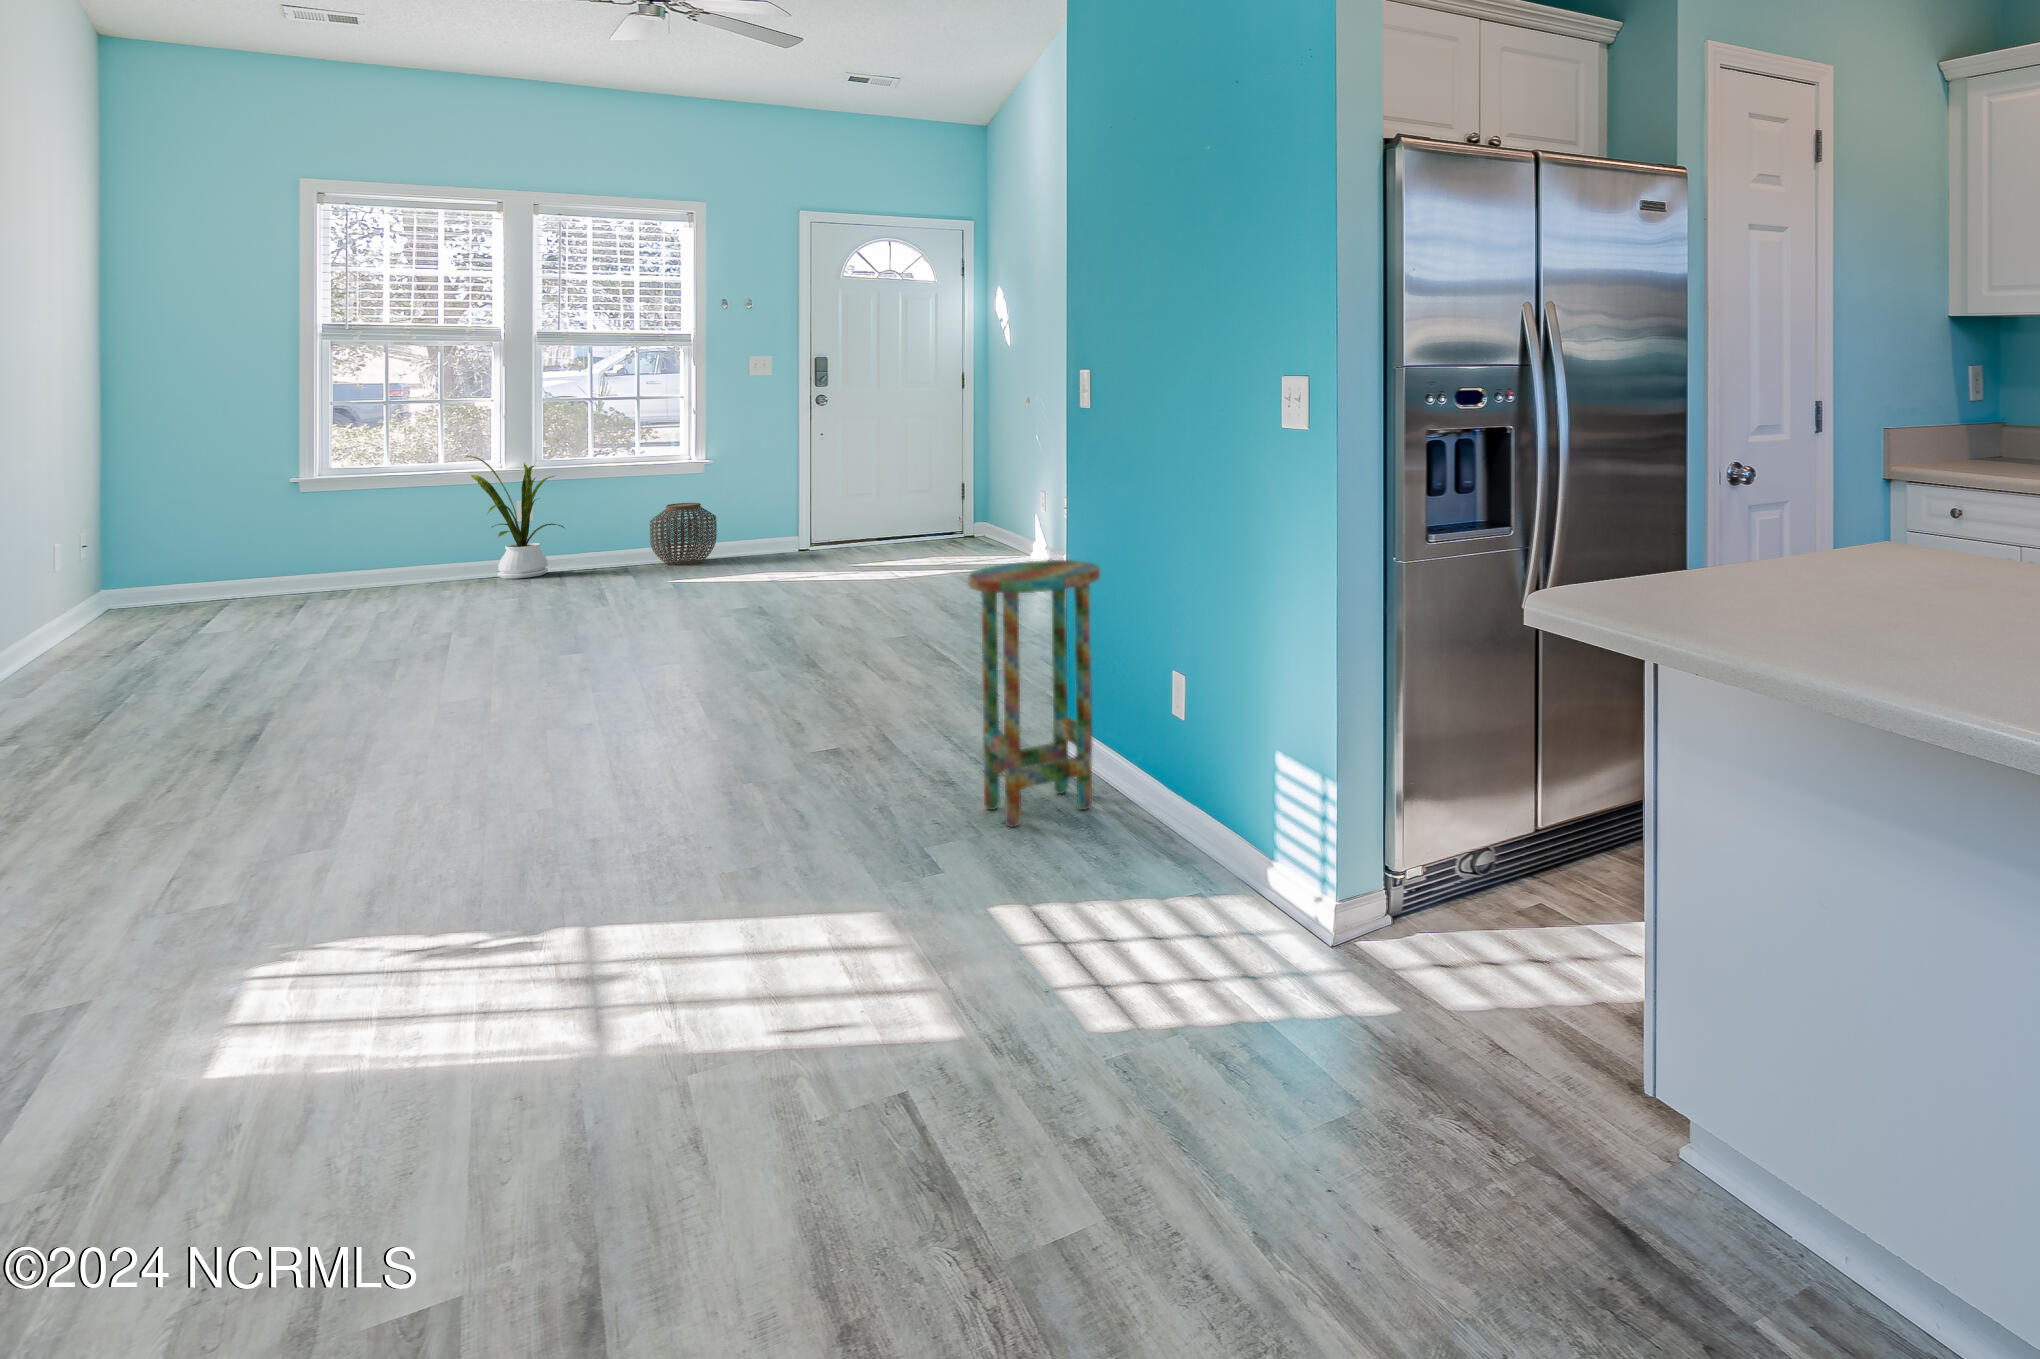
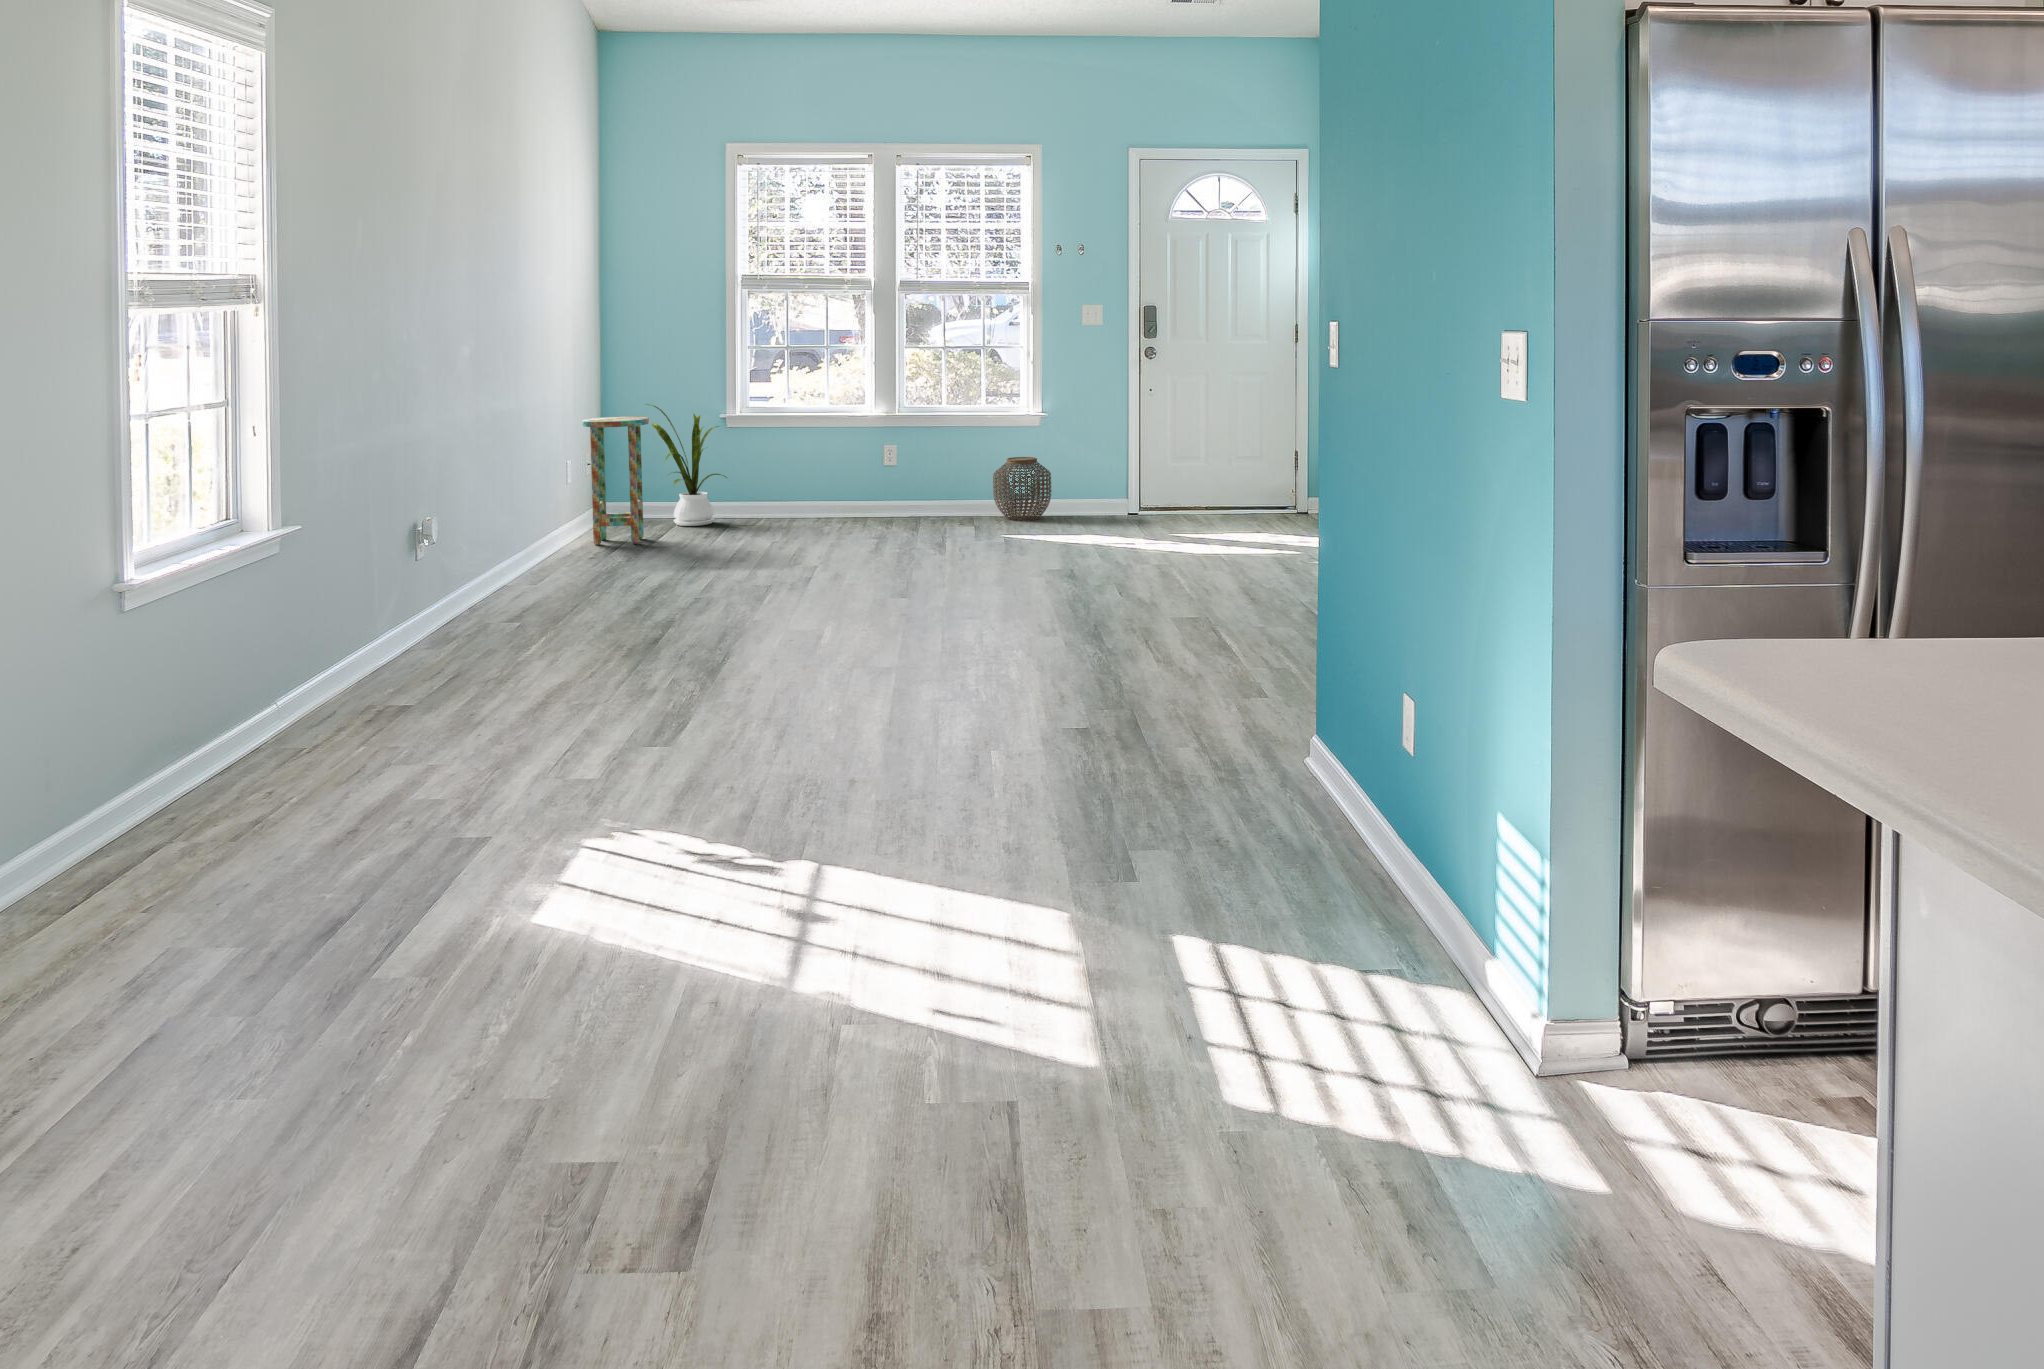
house plant: present [467,456,564,579] -> present [647,404,727,526]
side table: present [968,560,1100,827] -> present [582,417,649,545]

